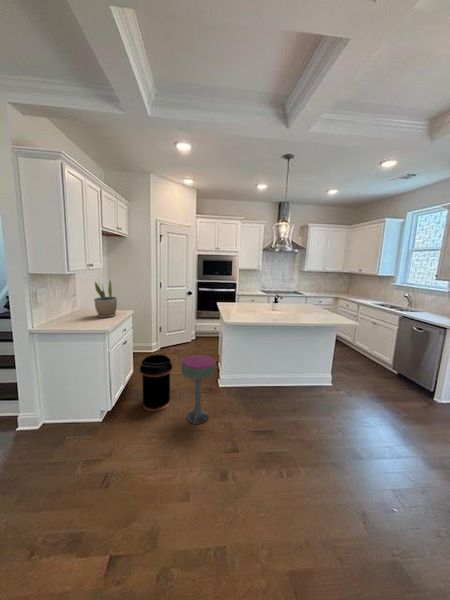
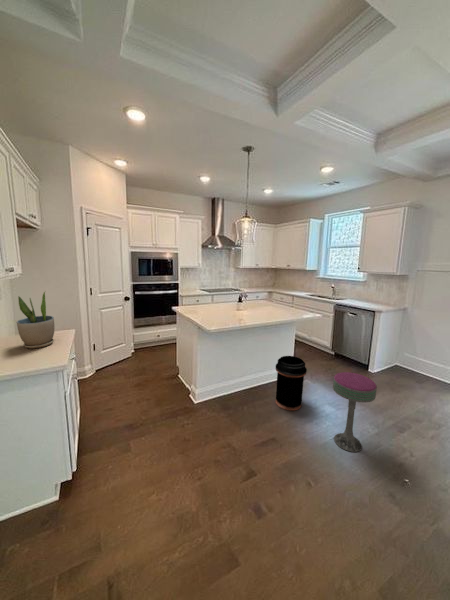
trash can: present [140,355,172,411] -> present [276,356,307,410]
bar stool: present [182,355,216,424] -> present [333,372,377,452]

